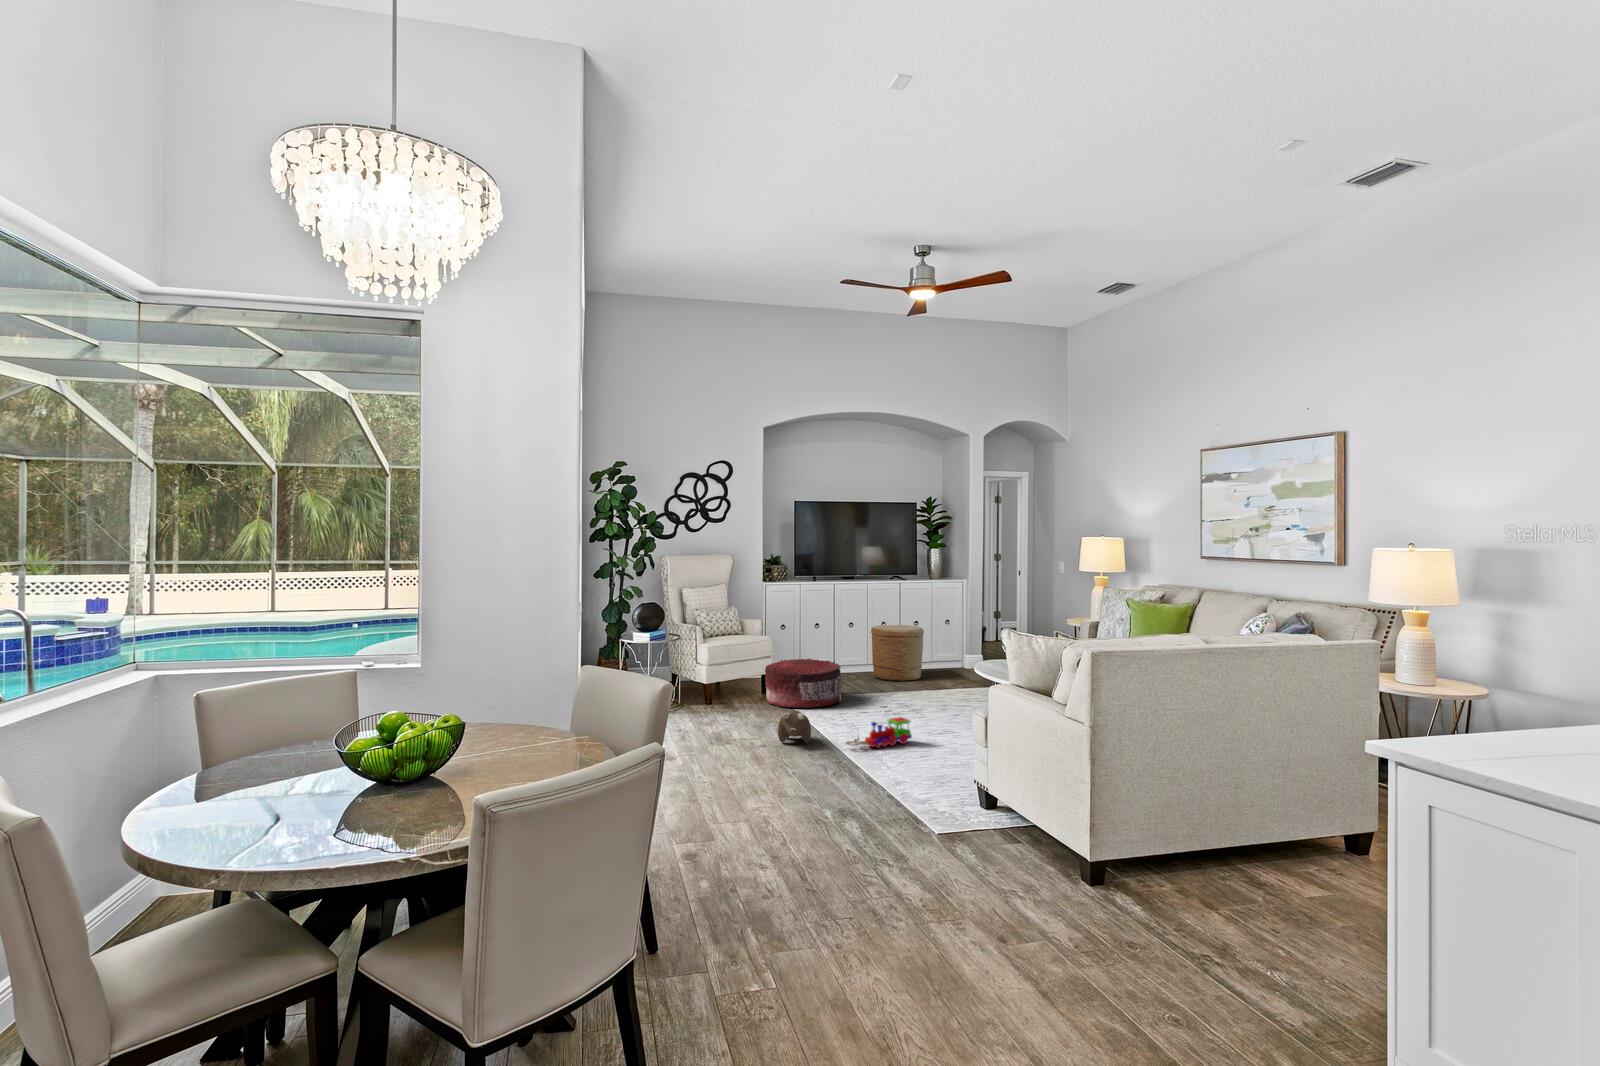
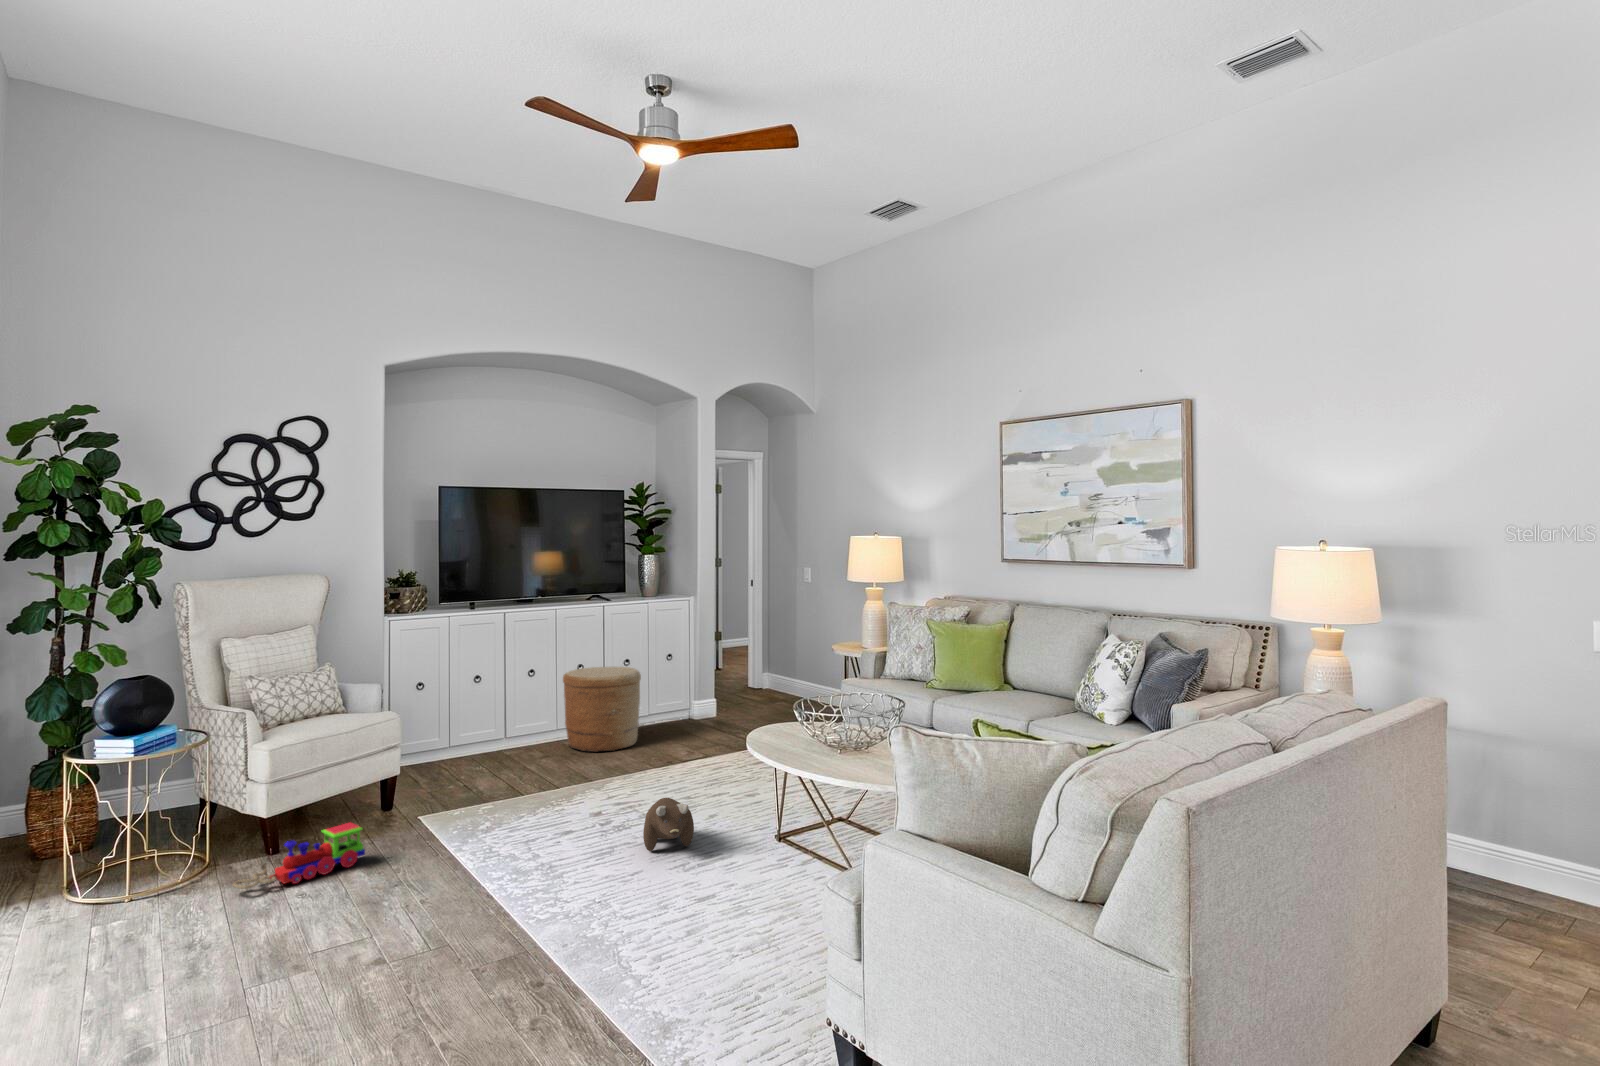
pouf: present [765,659,841,708] -> none [386,739,524,836]
plush toy: present [778,710,811,743] -> present [643,798,694,851]
toy train: present [846,717,912,748] -> present [233,822,365,889]

